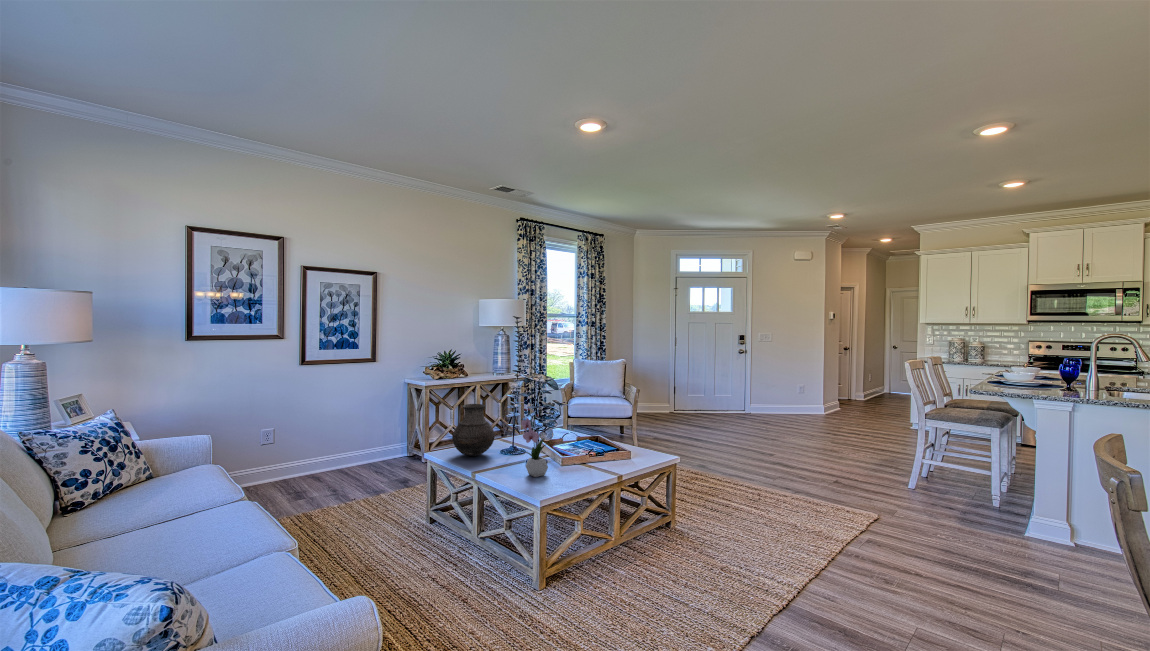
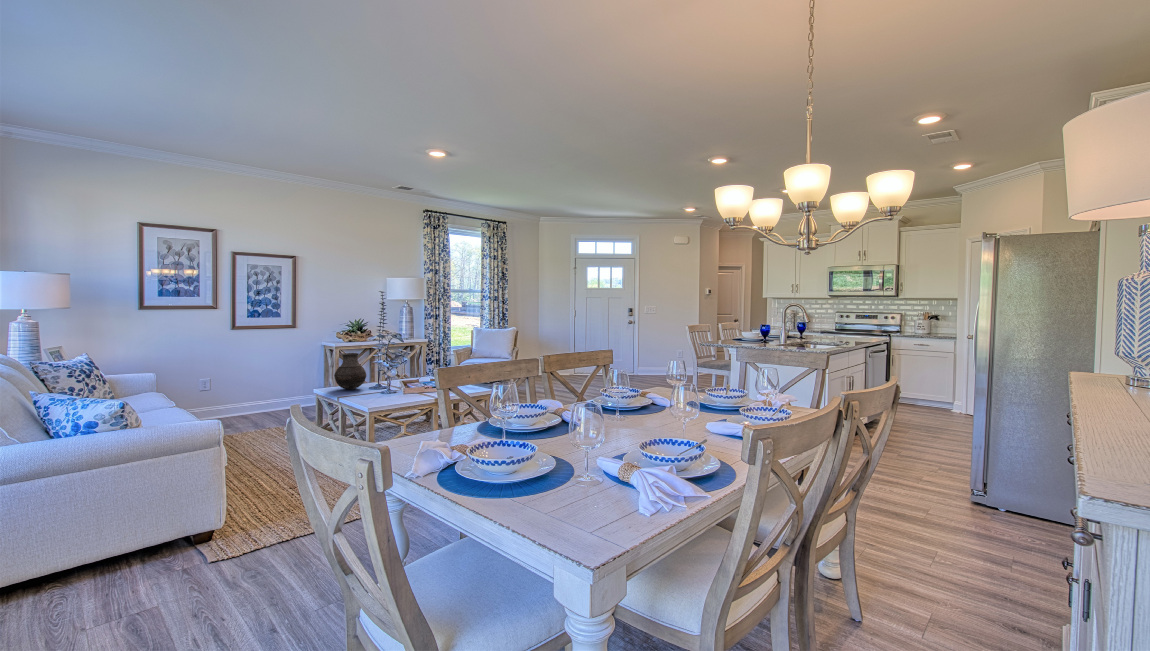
flower arrangement: present [521,408,548,477] -> none [374,353,395,399]

